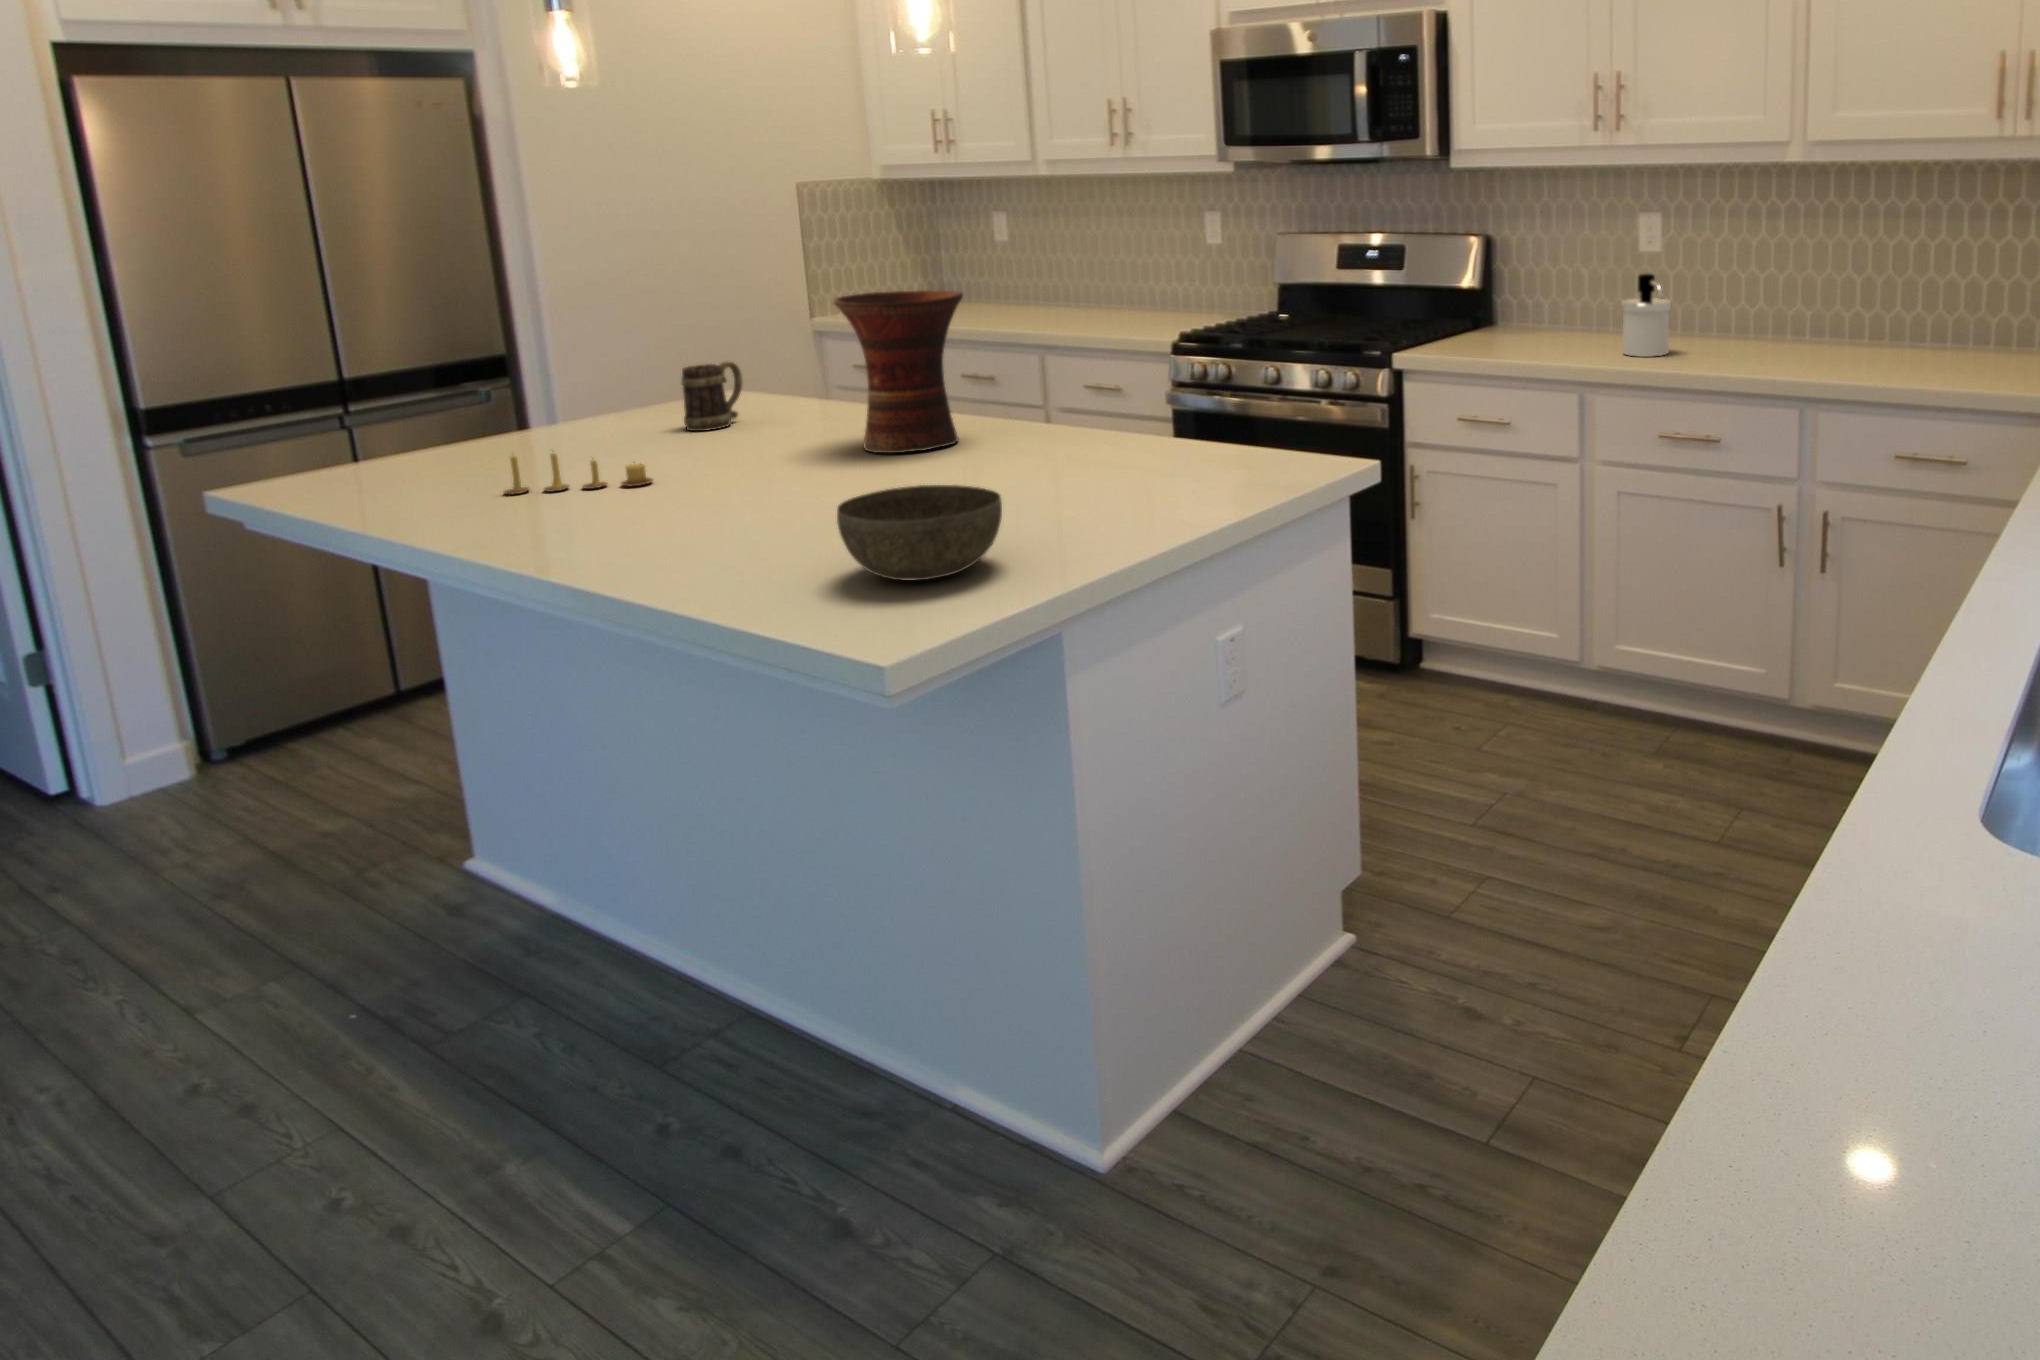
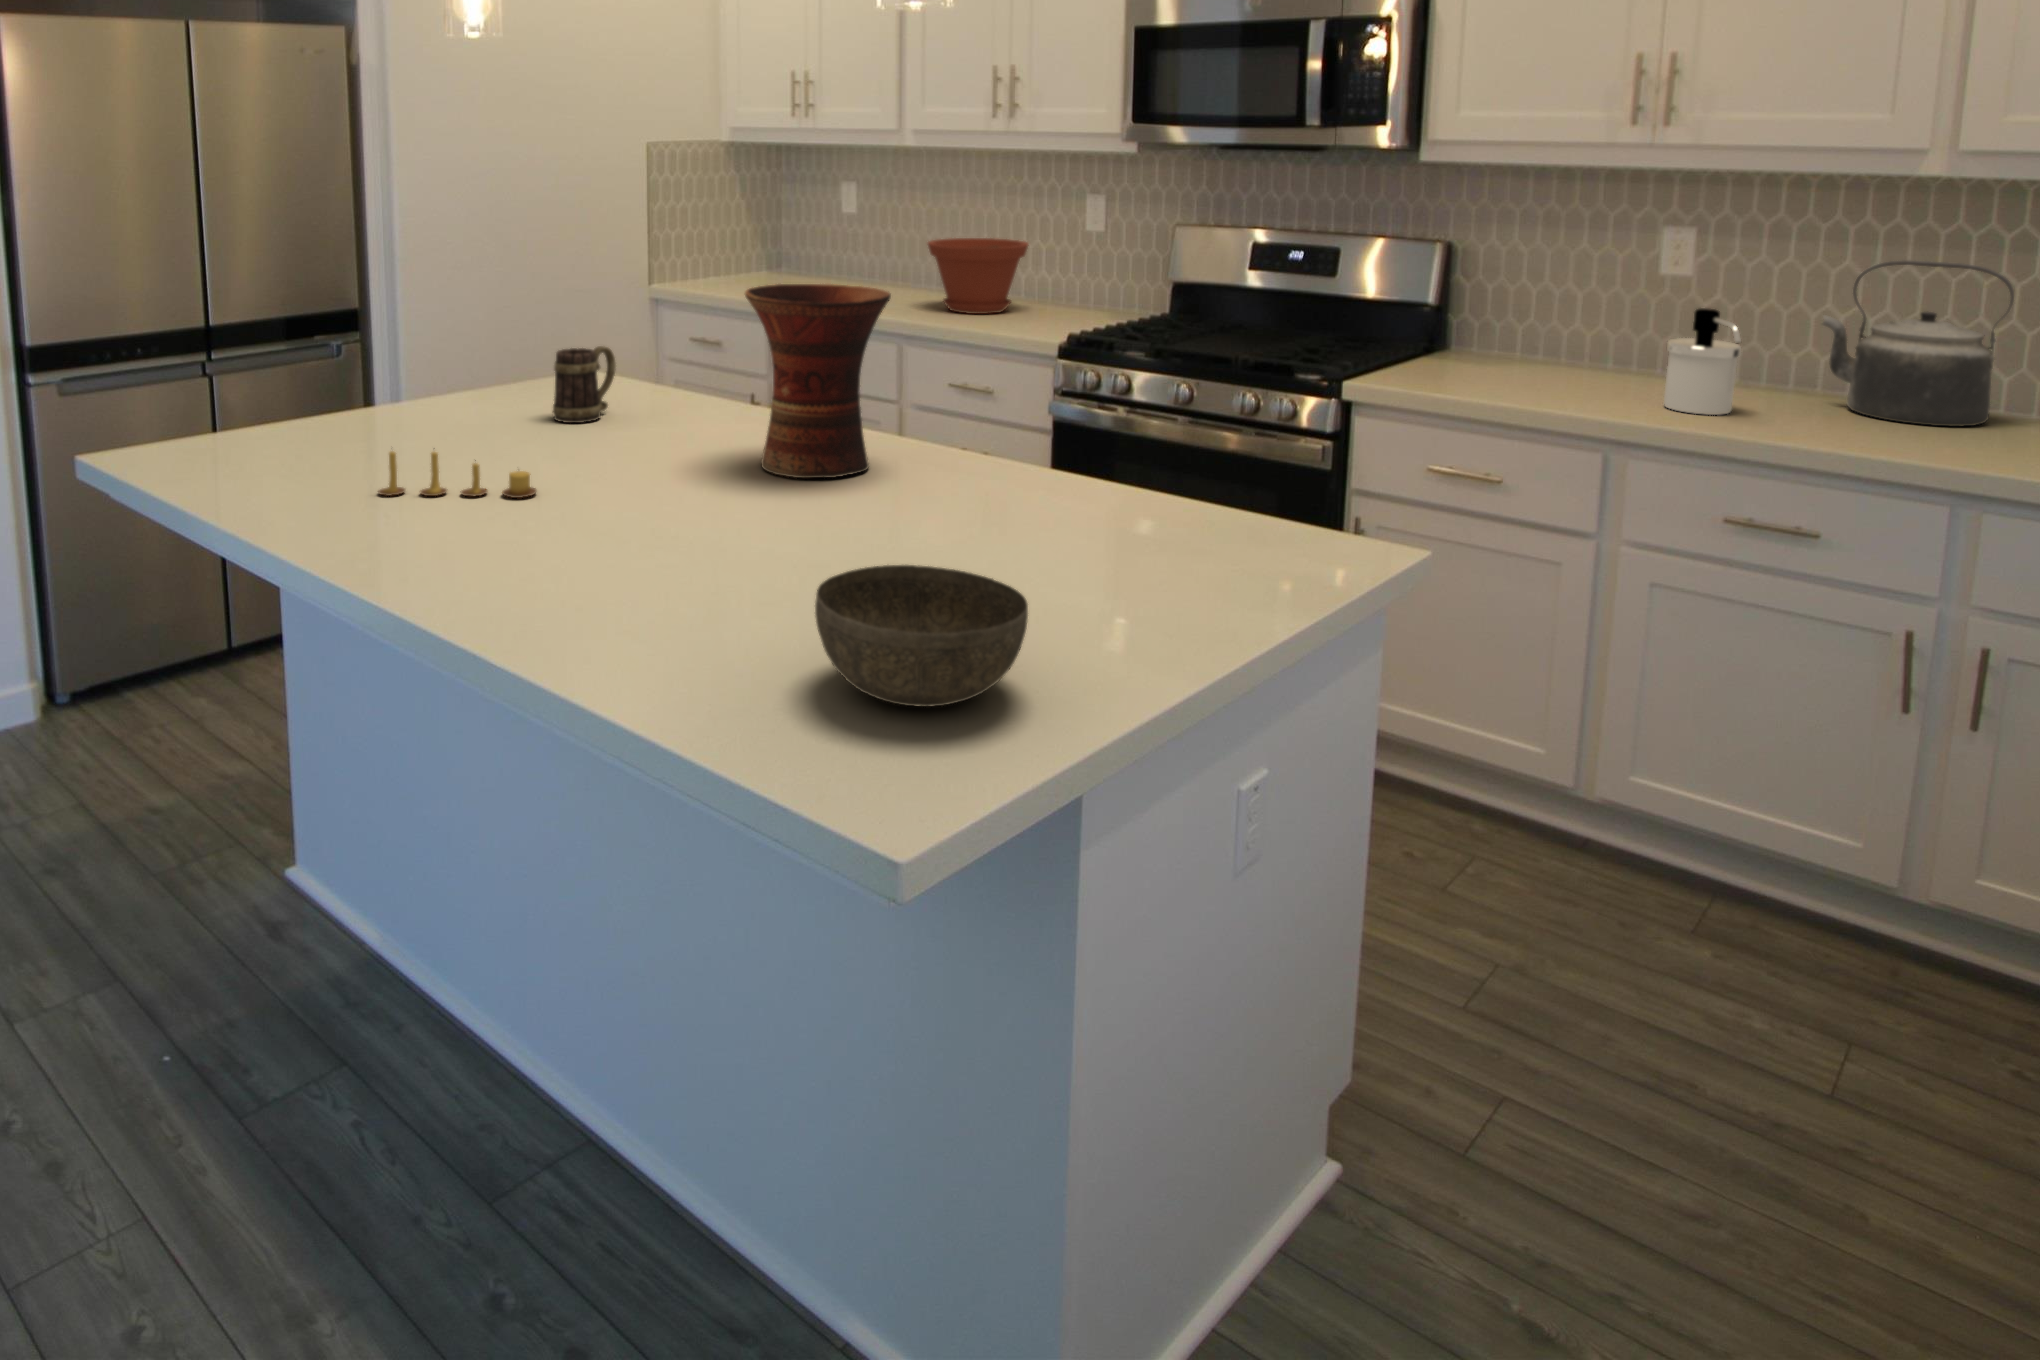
kettle: none [1734,228,1852,352] -> present [1822,260,2014,427]
plant pot: none [1065,255,1158,323] -> present [928,238,1029,314]

